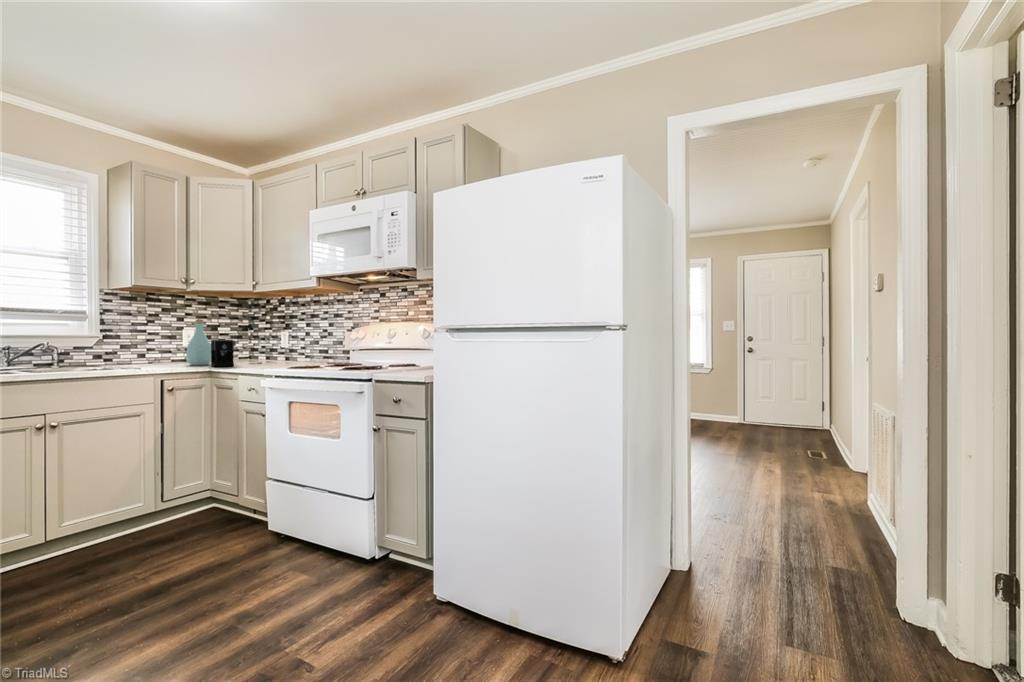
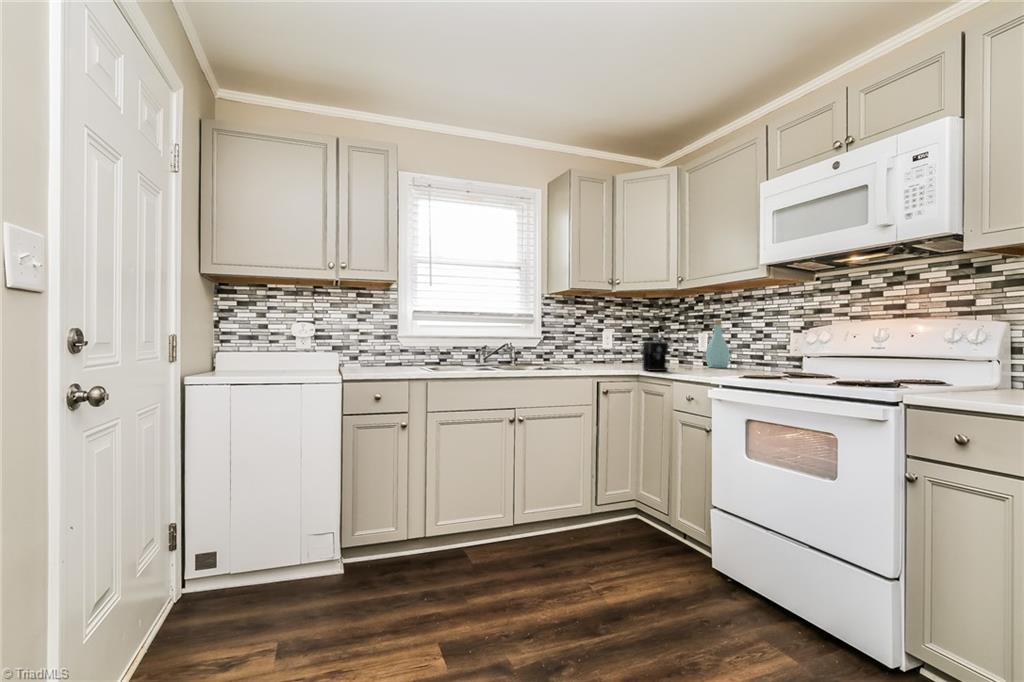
bottle: present [186,319,211,365] -> present [706,321,730,368]

